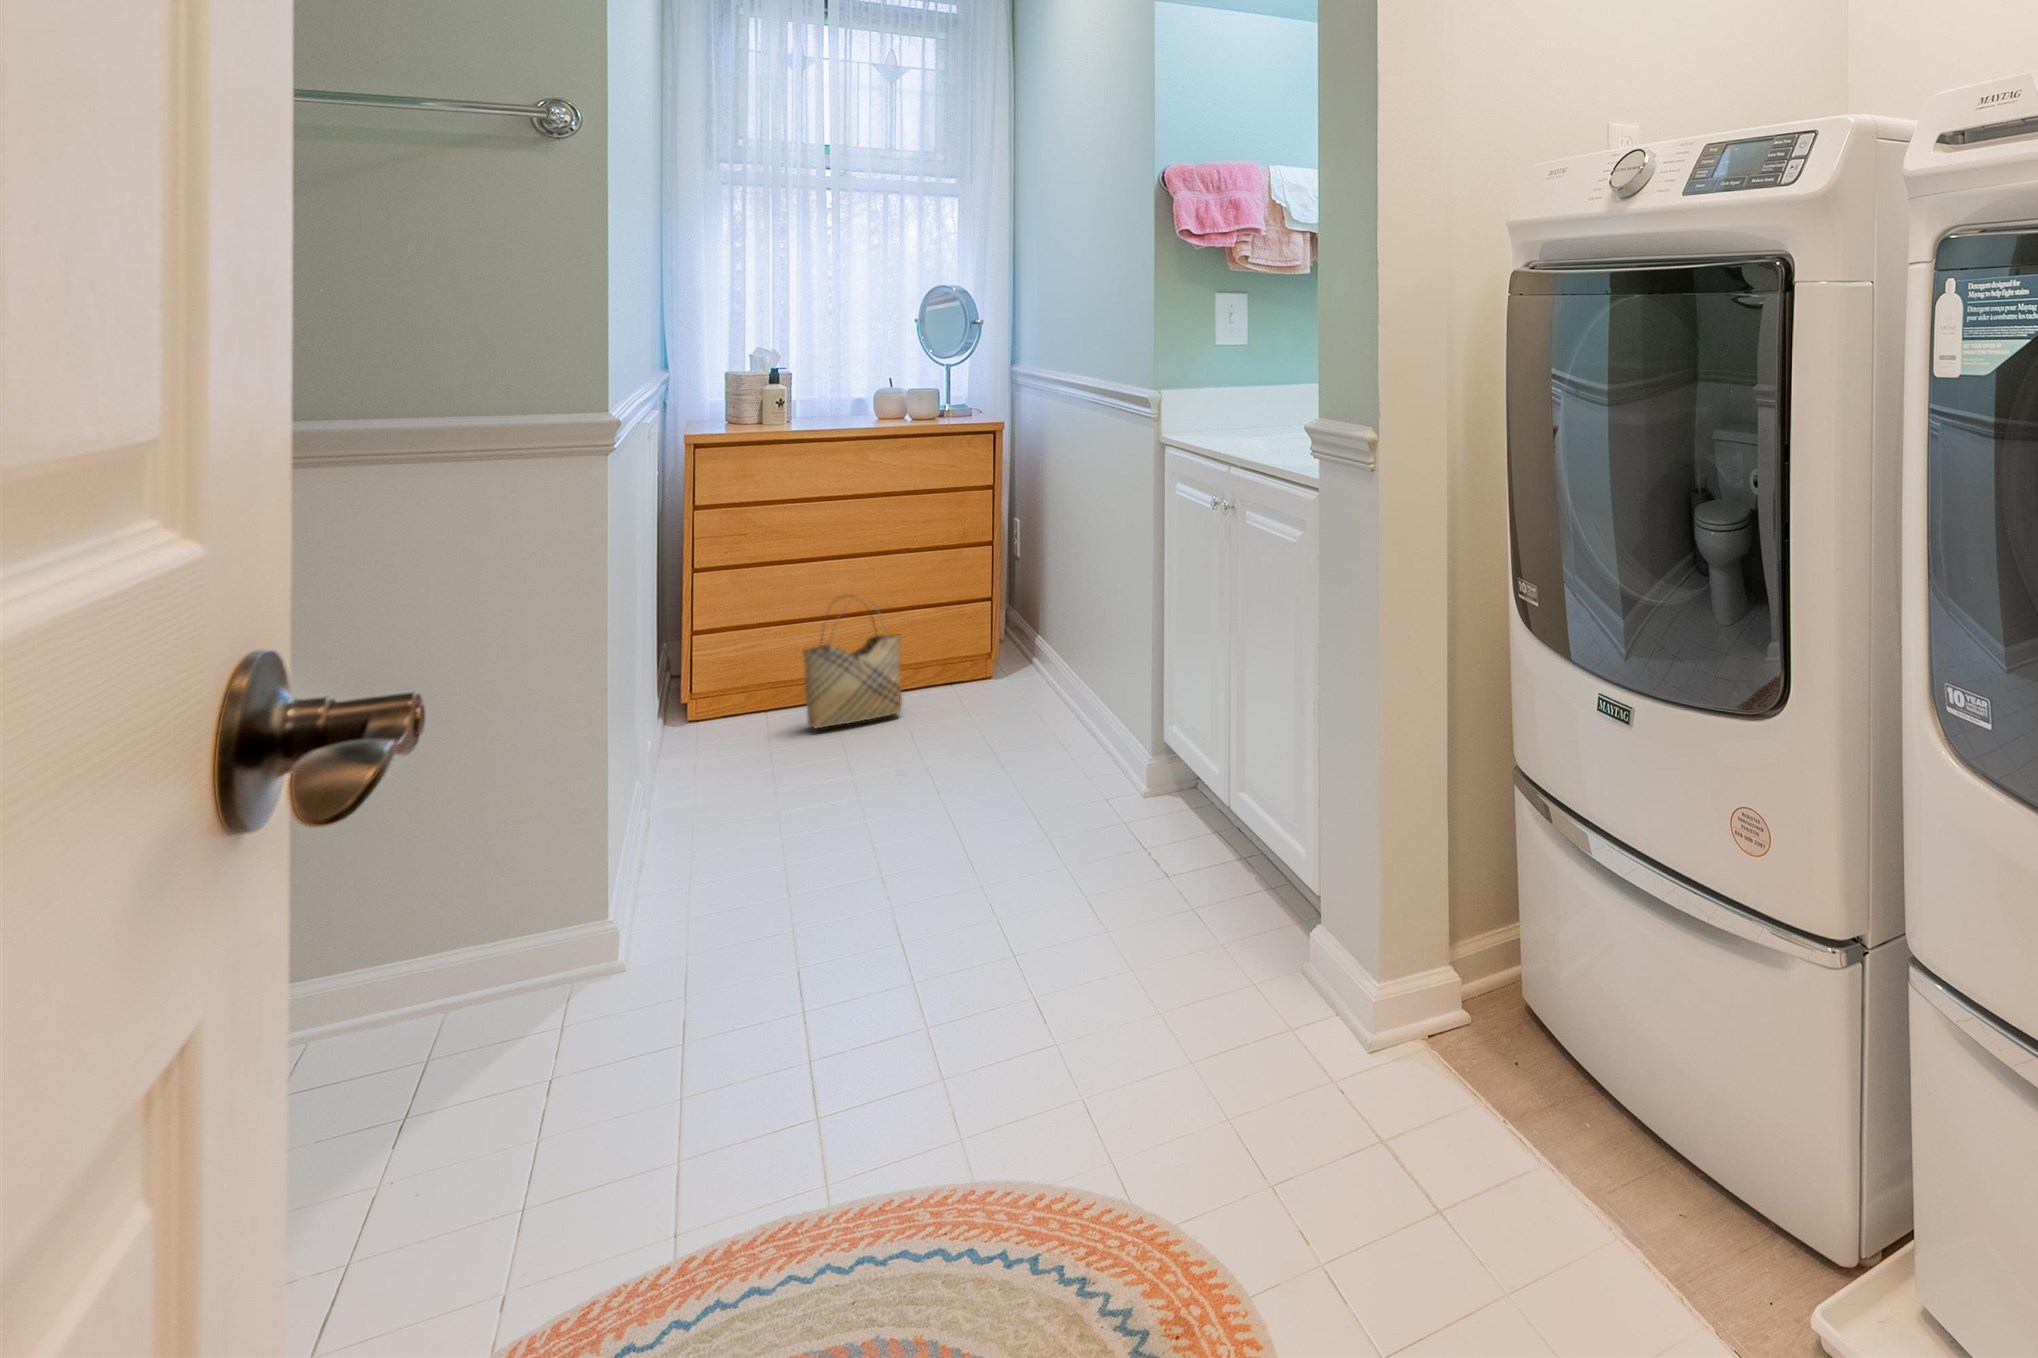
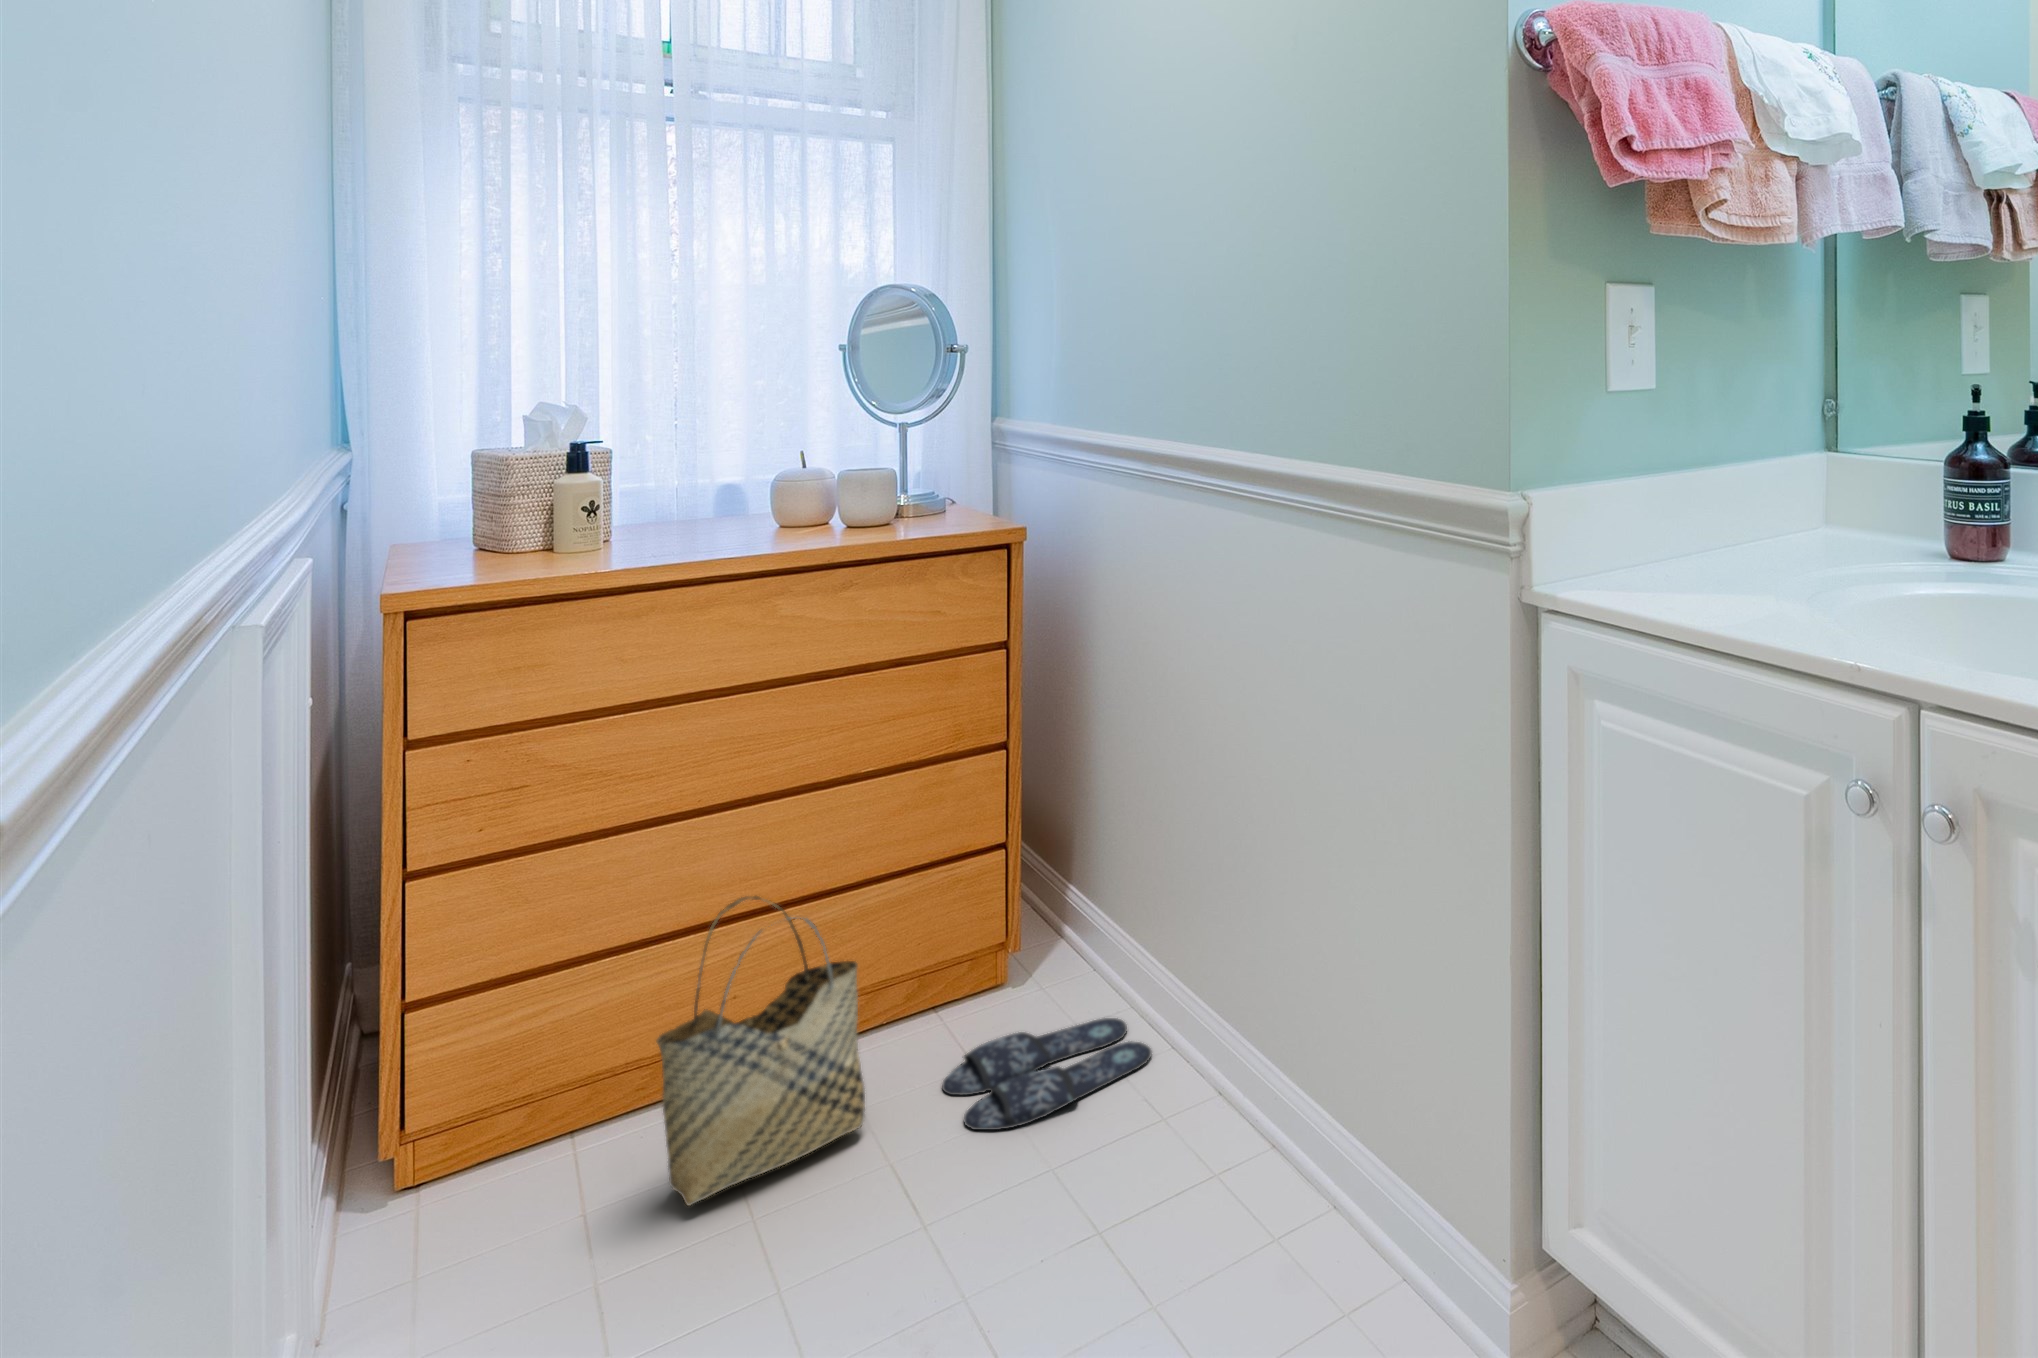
slippers: none [944,689,1053,719] -> present [942,1018,1152,1130]

